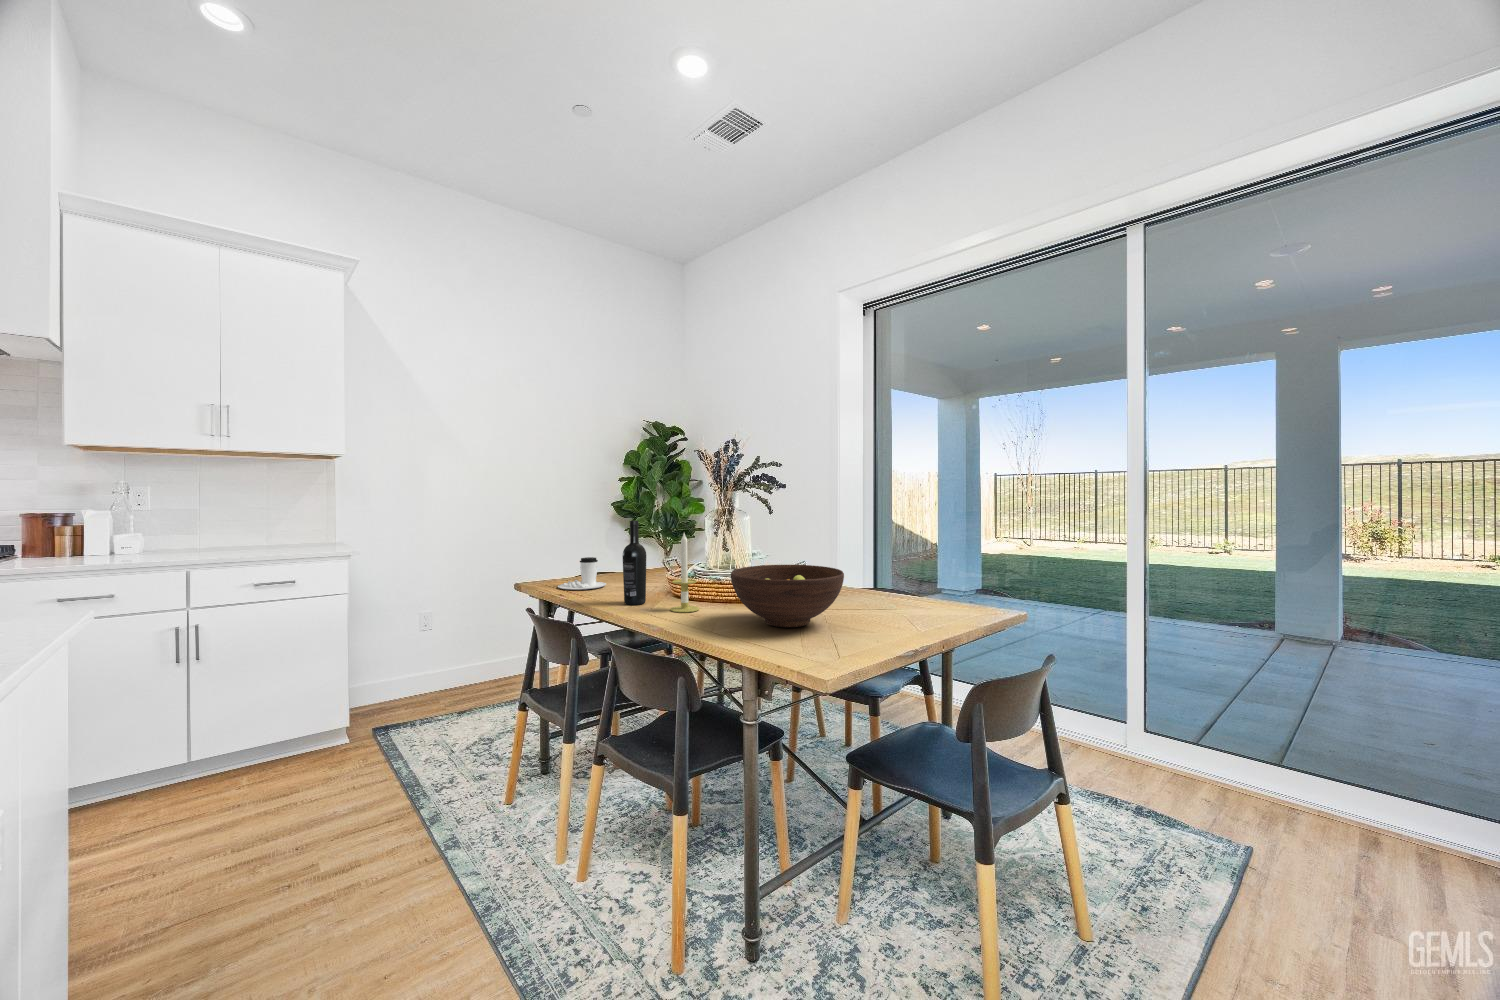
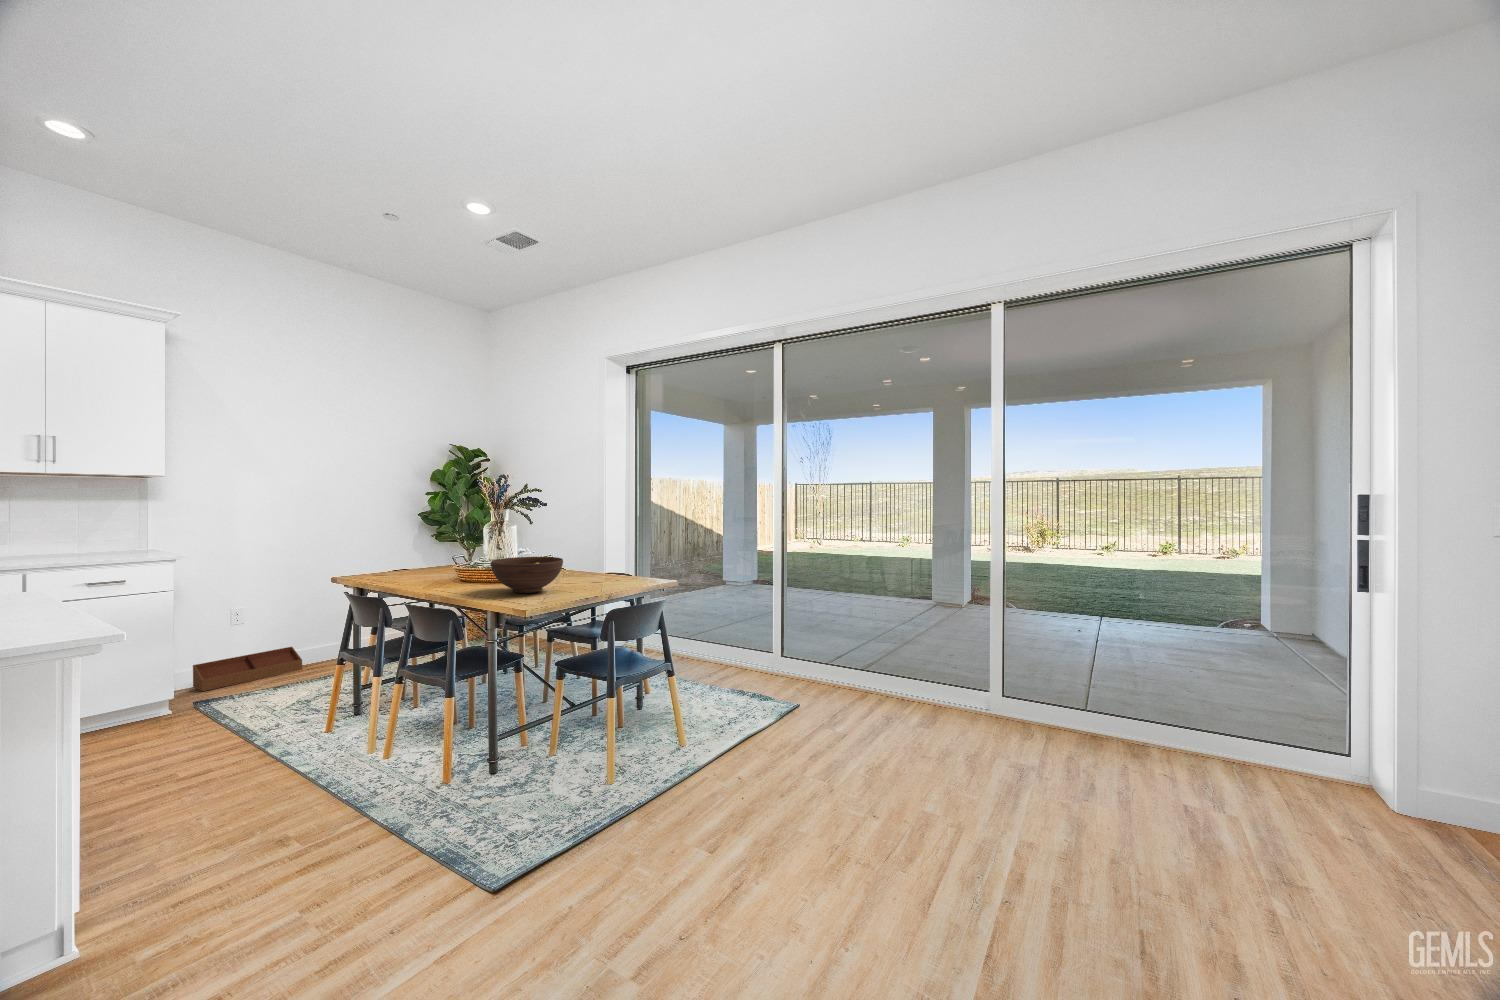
wine bottle: present [623,521,646,605] -> none [420,530,437,586]
candle: present [670,533,699,612] -> none [453,537,474,589]
coffee cup: present [558,557,606,590] -> none [369,556,409,579]
storage bin: none [379,659,491,712] -> present [193,647,302,691]

